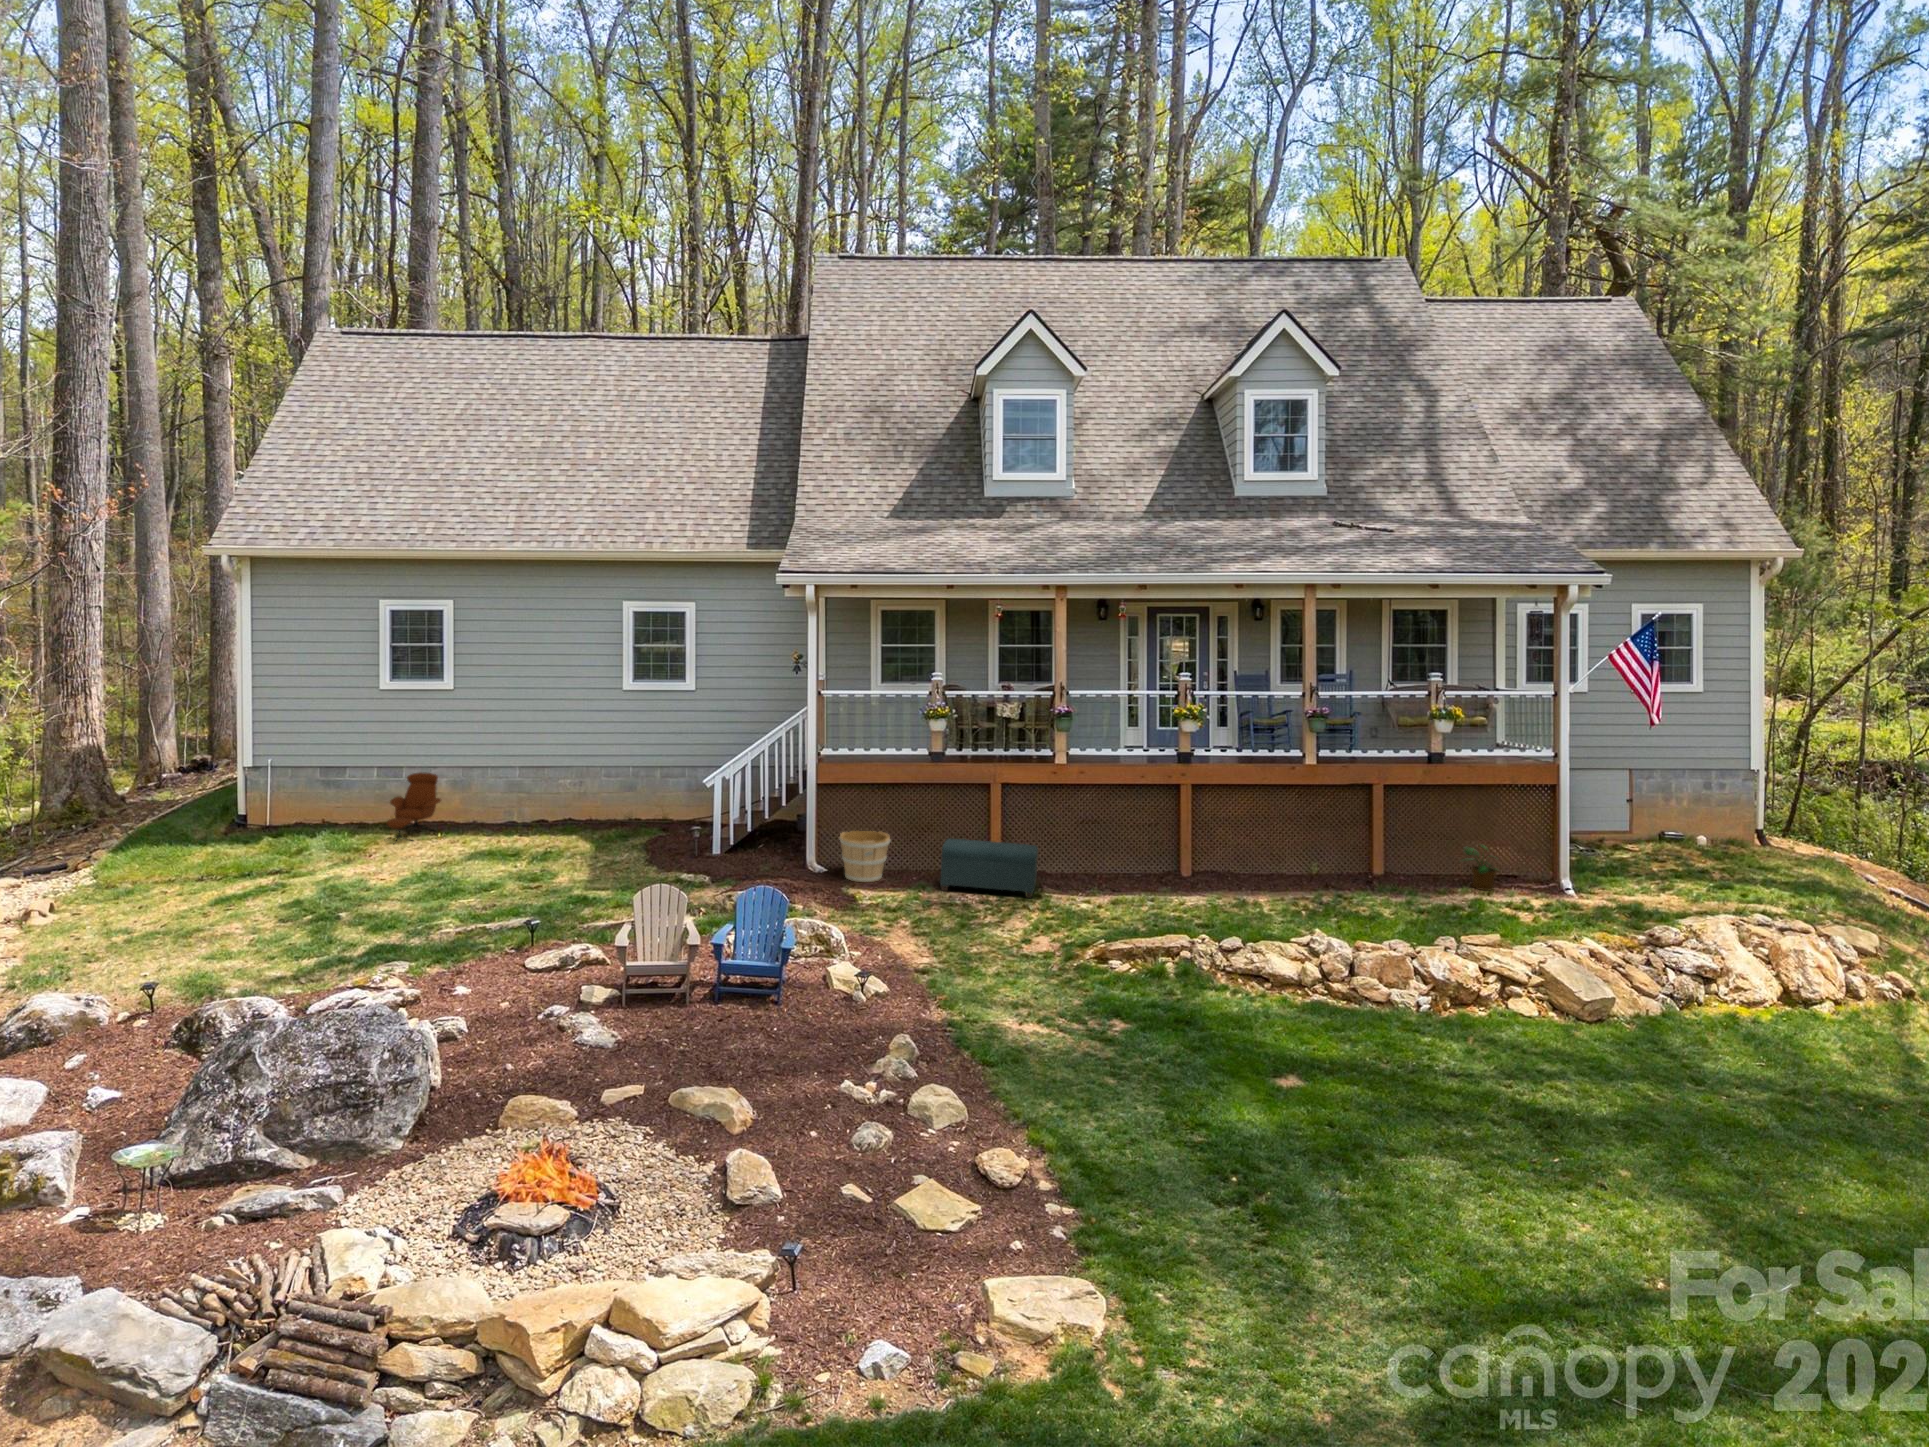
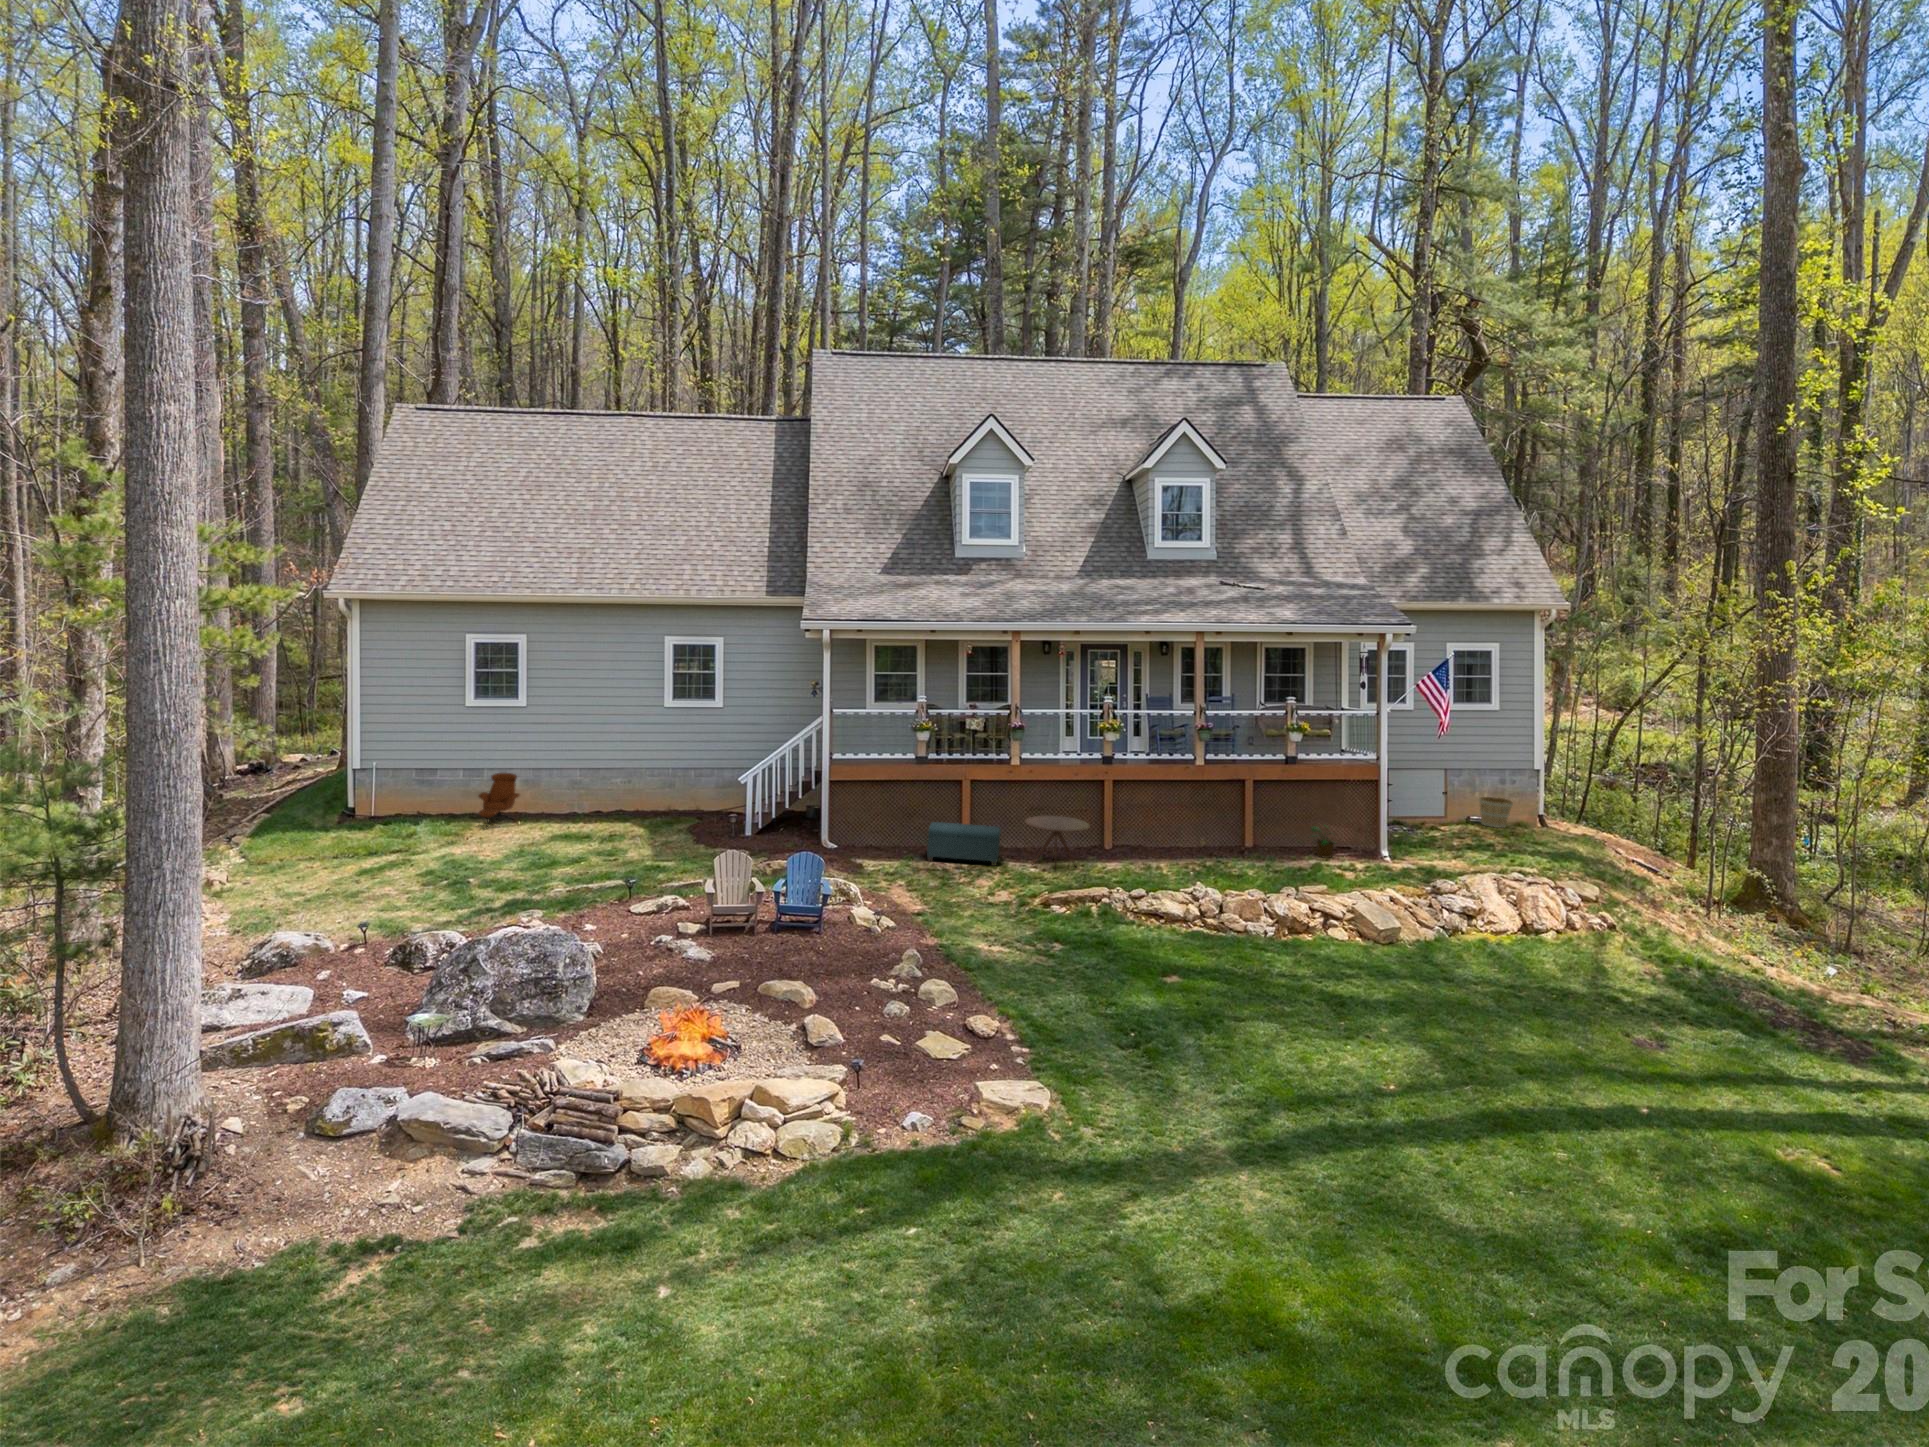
wooden bucket: present [840,831,891,882] -> present [1479,797,1513,828]
round table: none [1070,831,1158,907] -> present [1025,816,1089,866]

